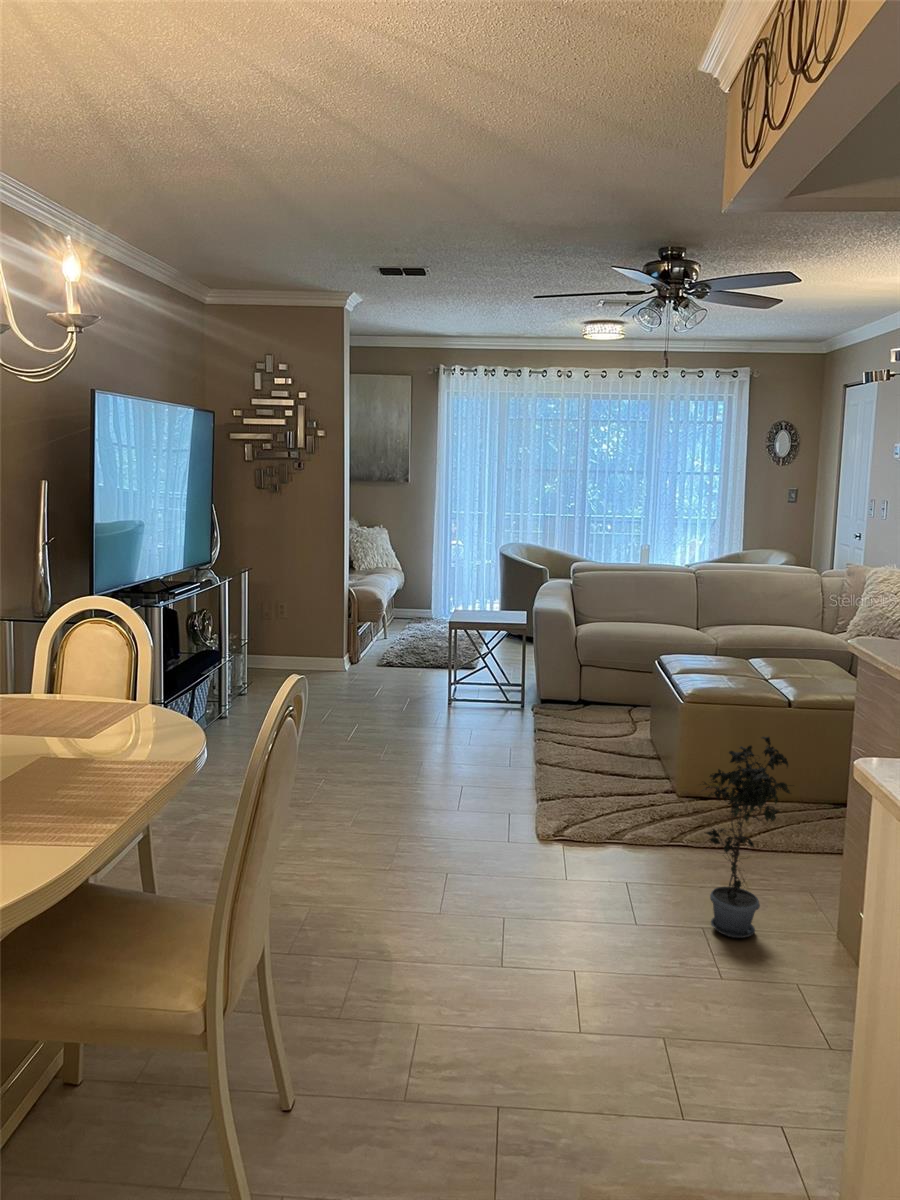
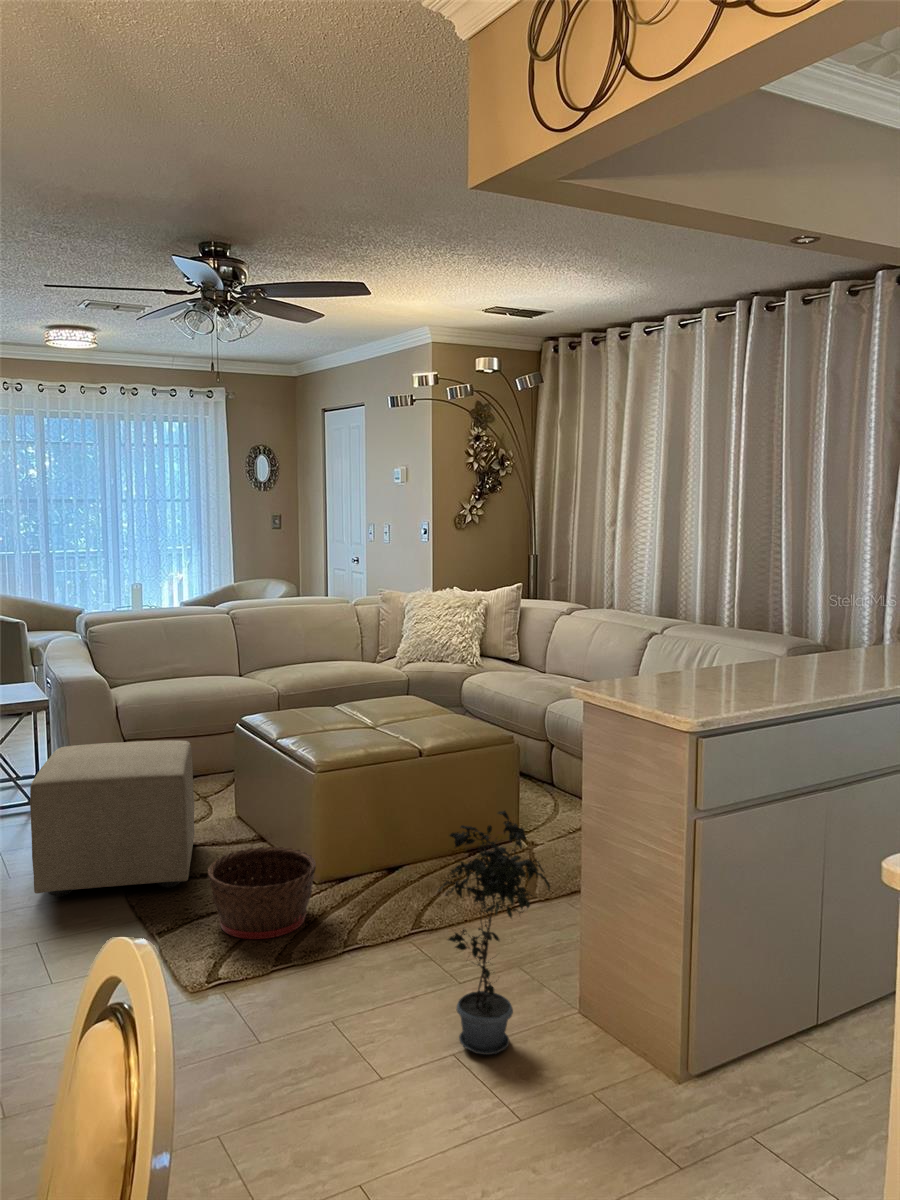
ottoman: none [474,656,610,774] -> present [30,740,194,897]
basket: none [580,753,668,823] -> present [208,847,316,939]

